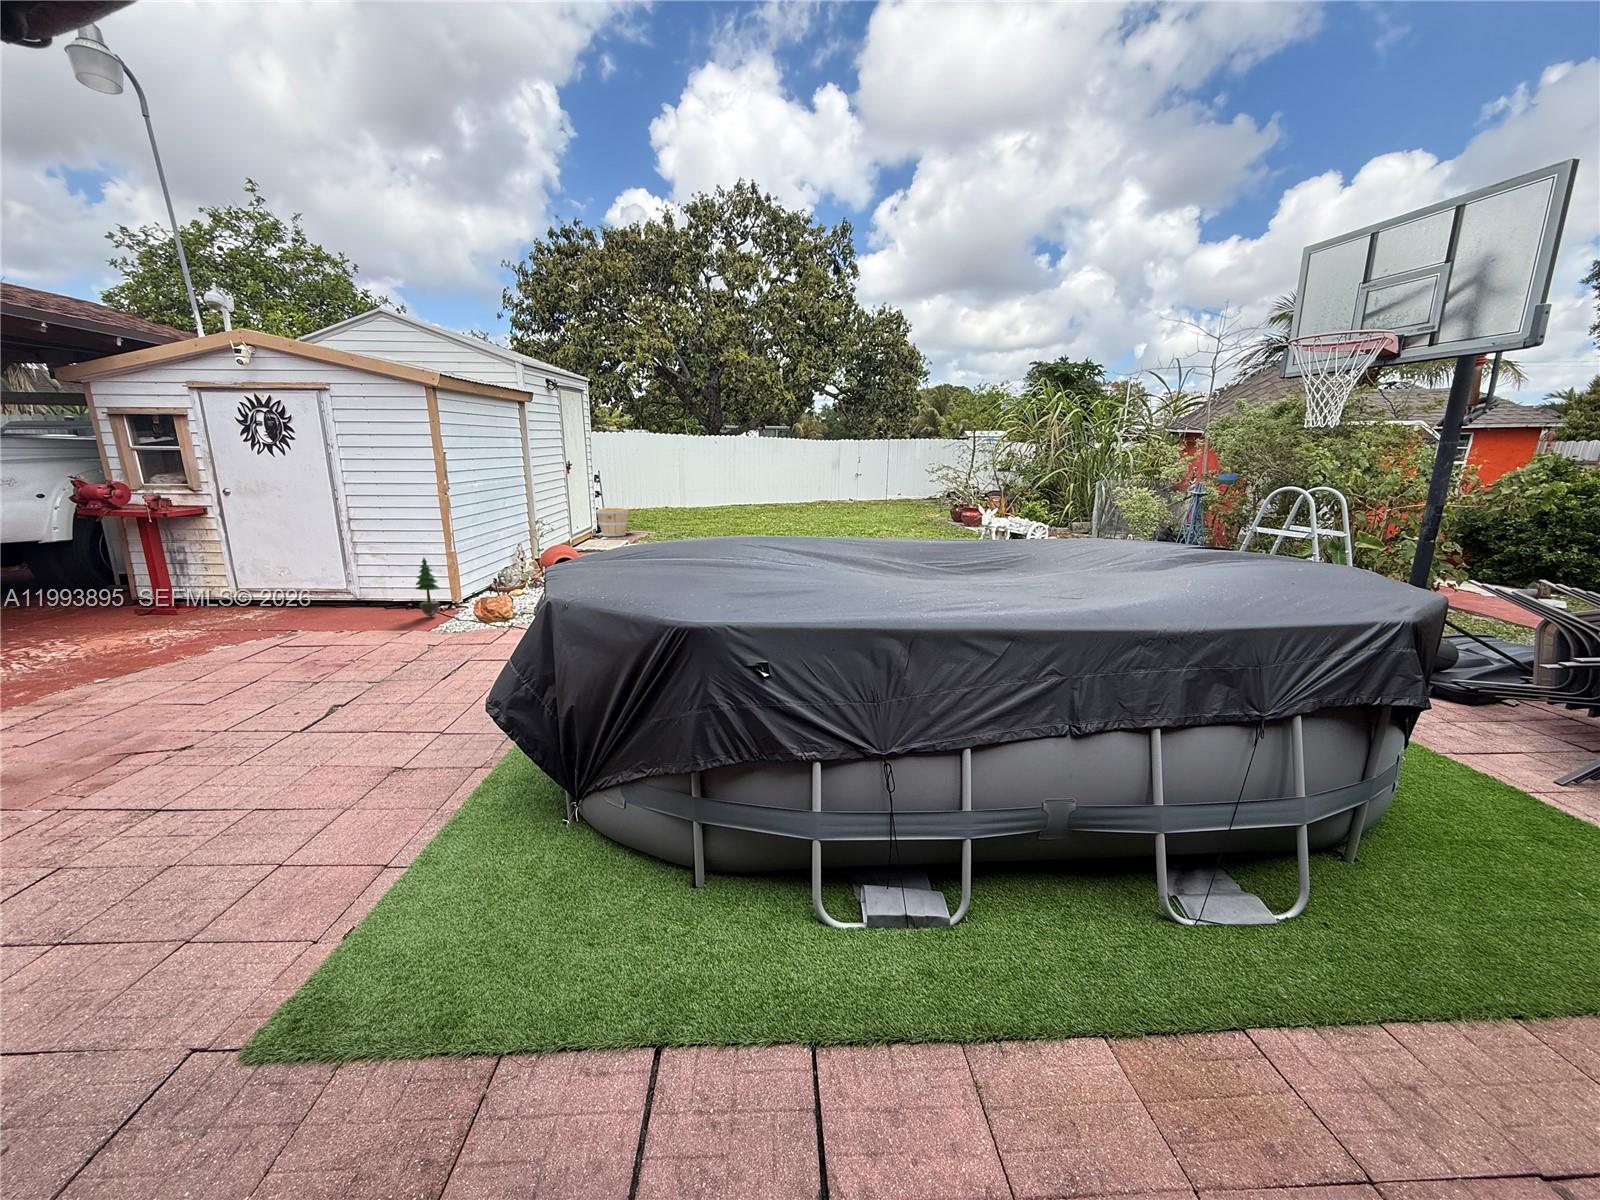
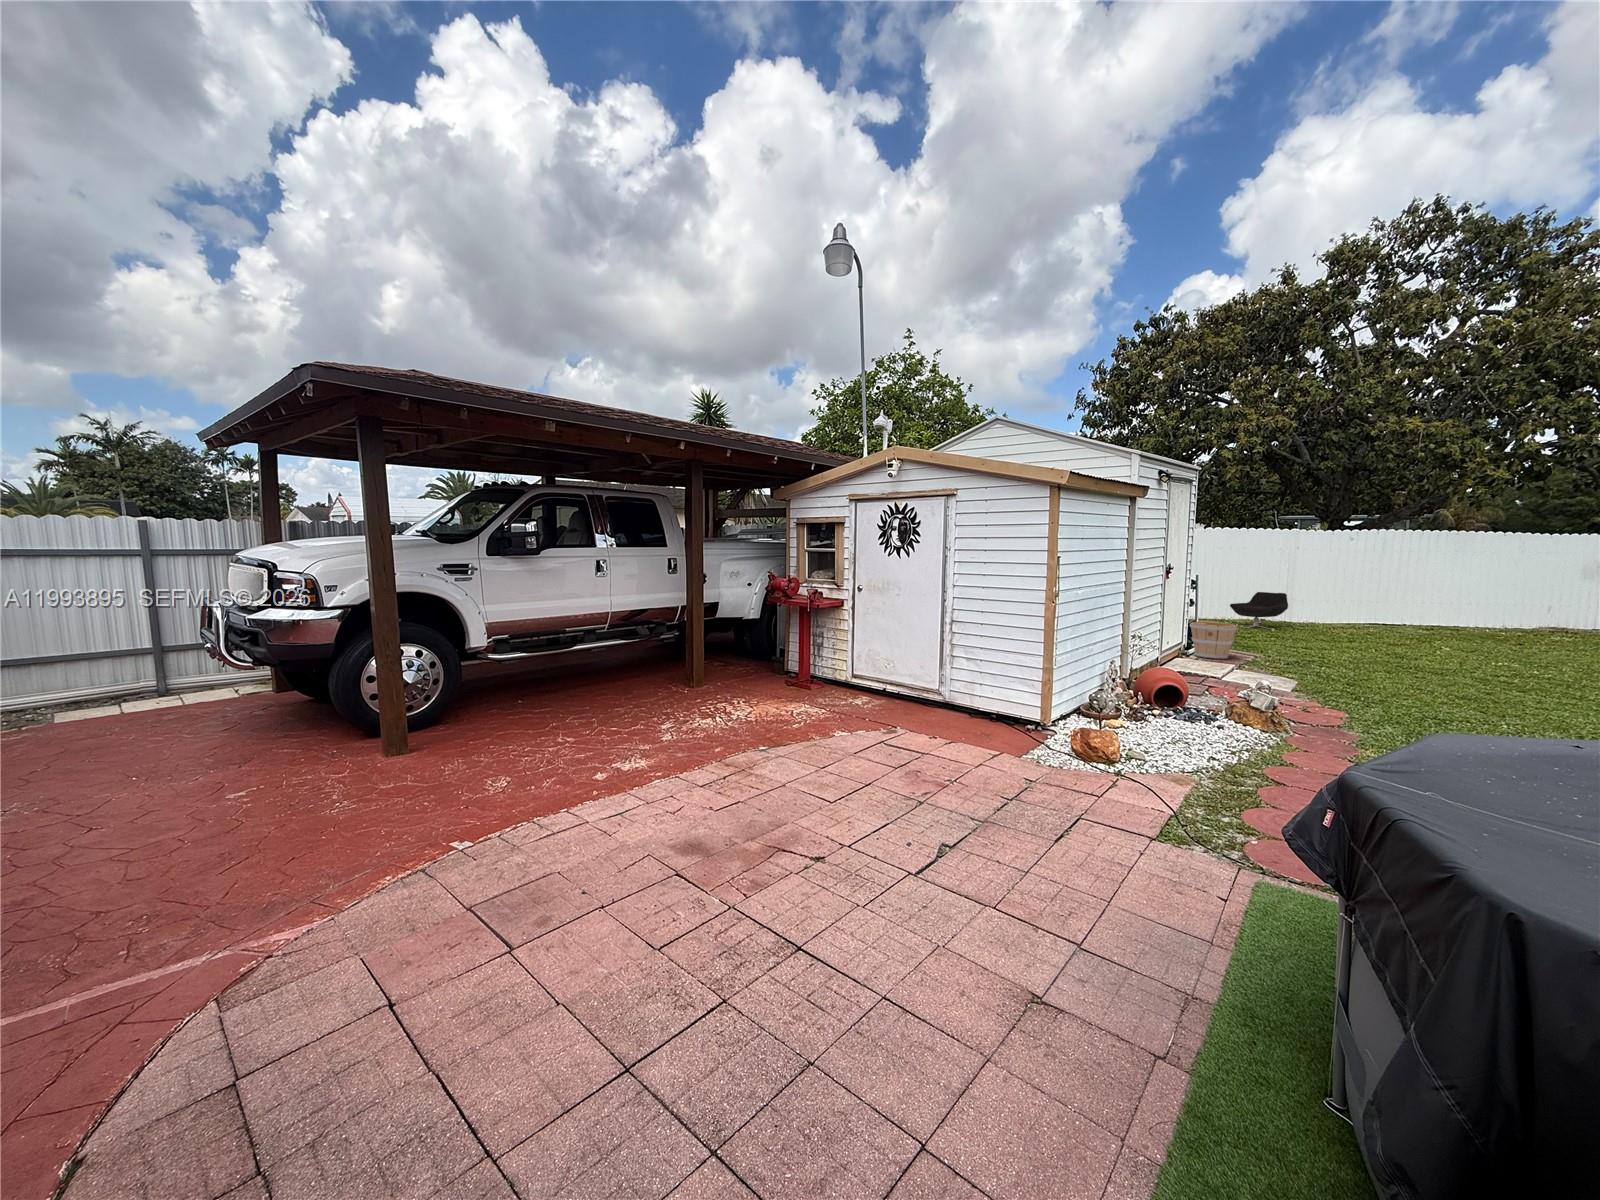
lounge chair: none [637,484,675,513] -> present [1230,592,1288,629]
potted tree: present [415,558,440,617] -> none [1004,669,1030,736]

